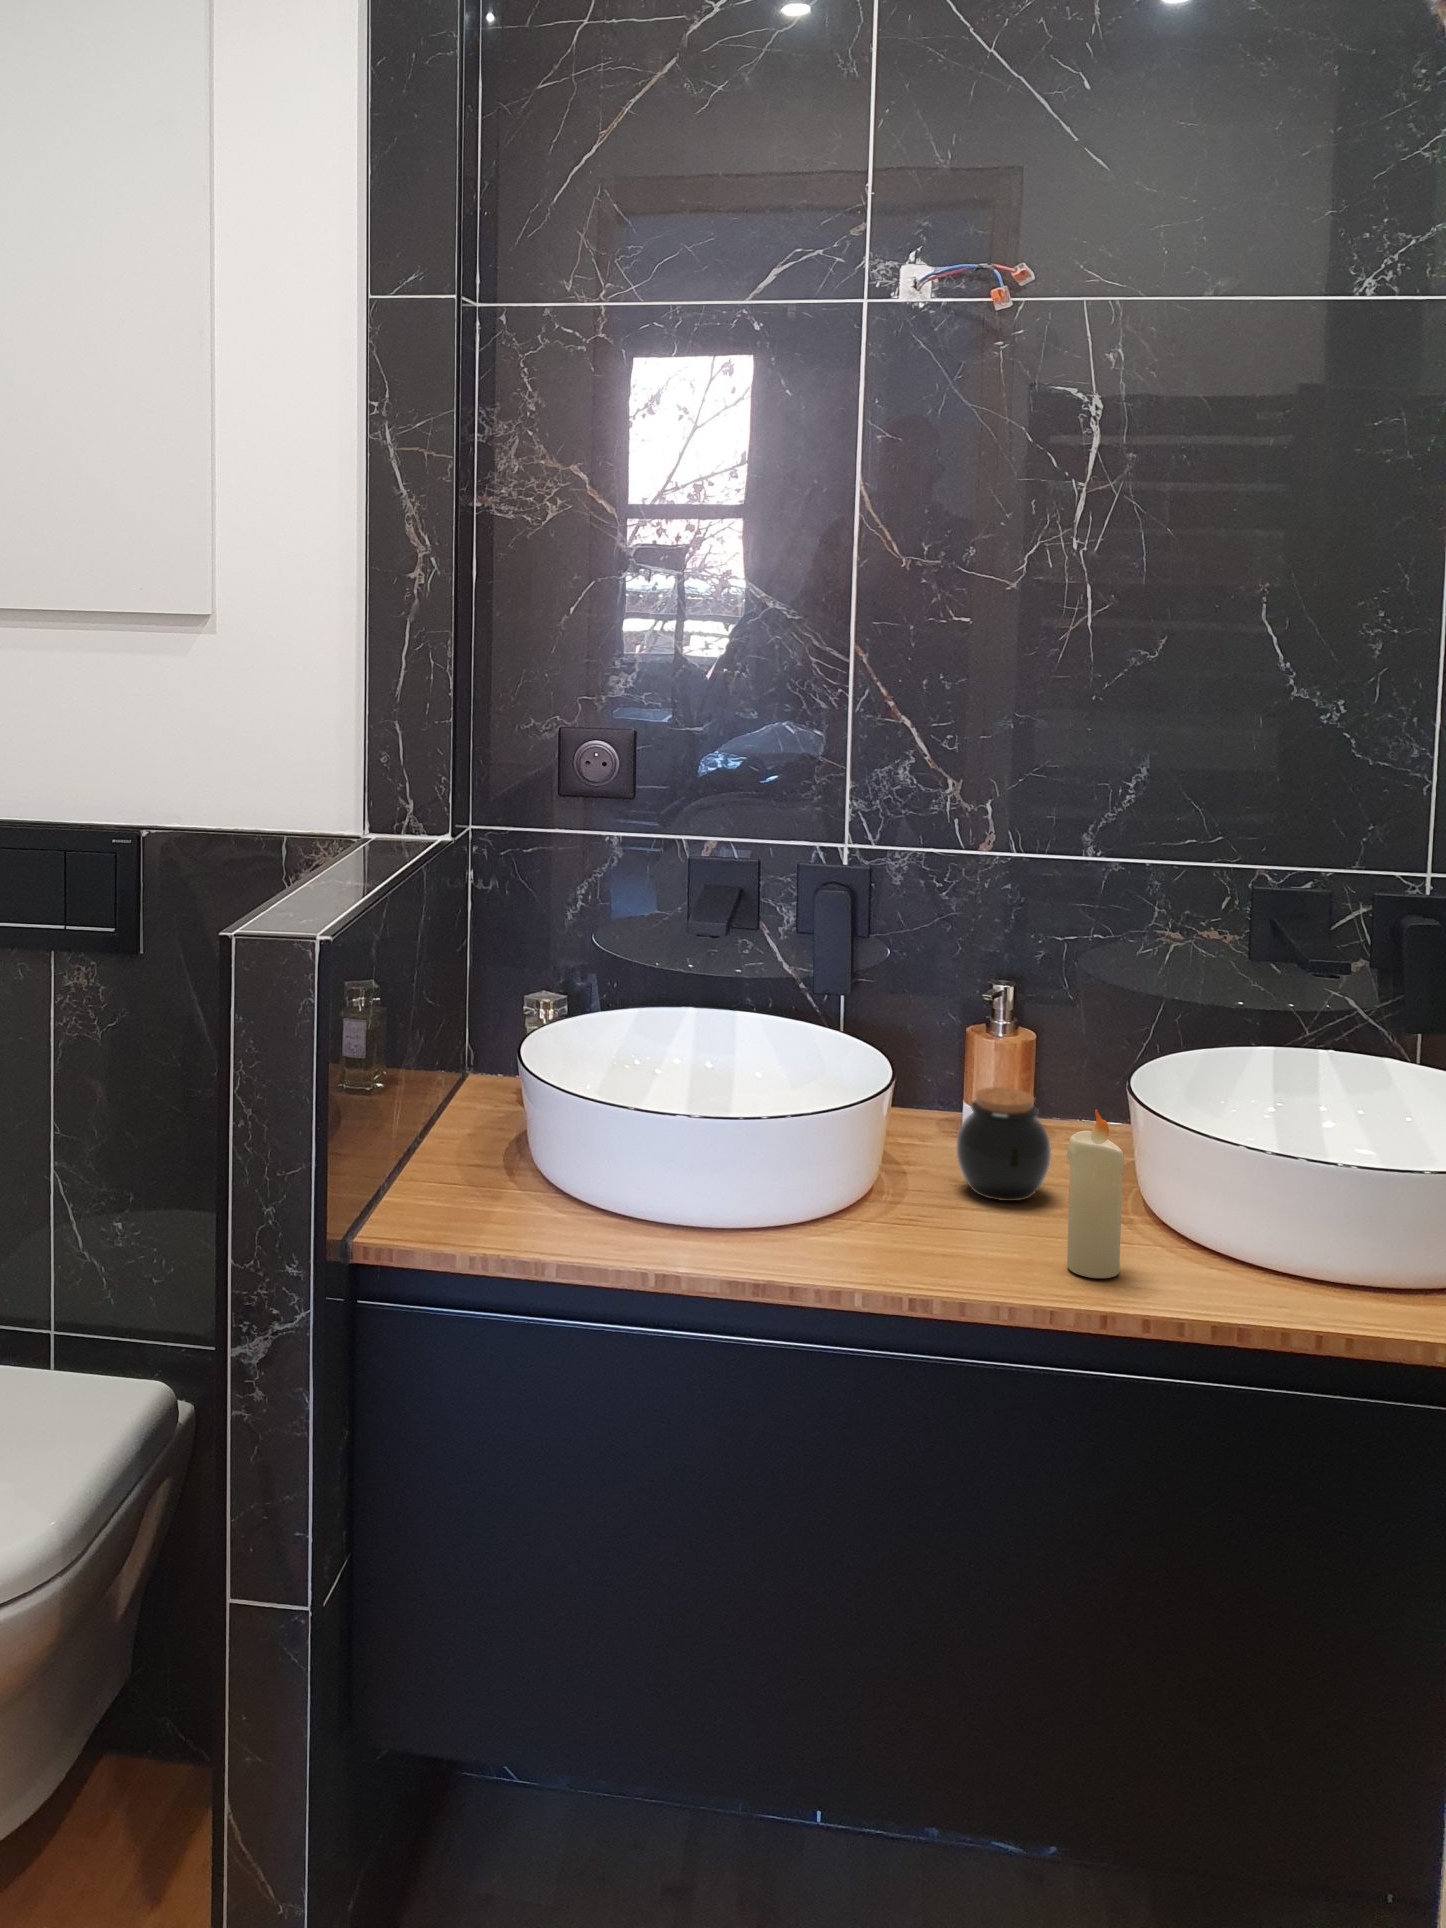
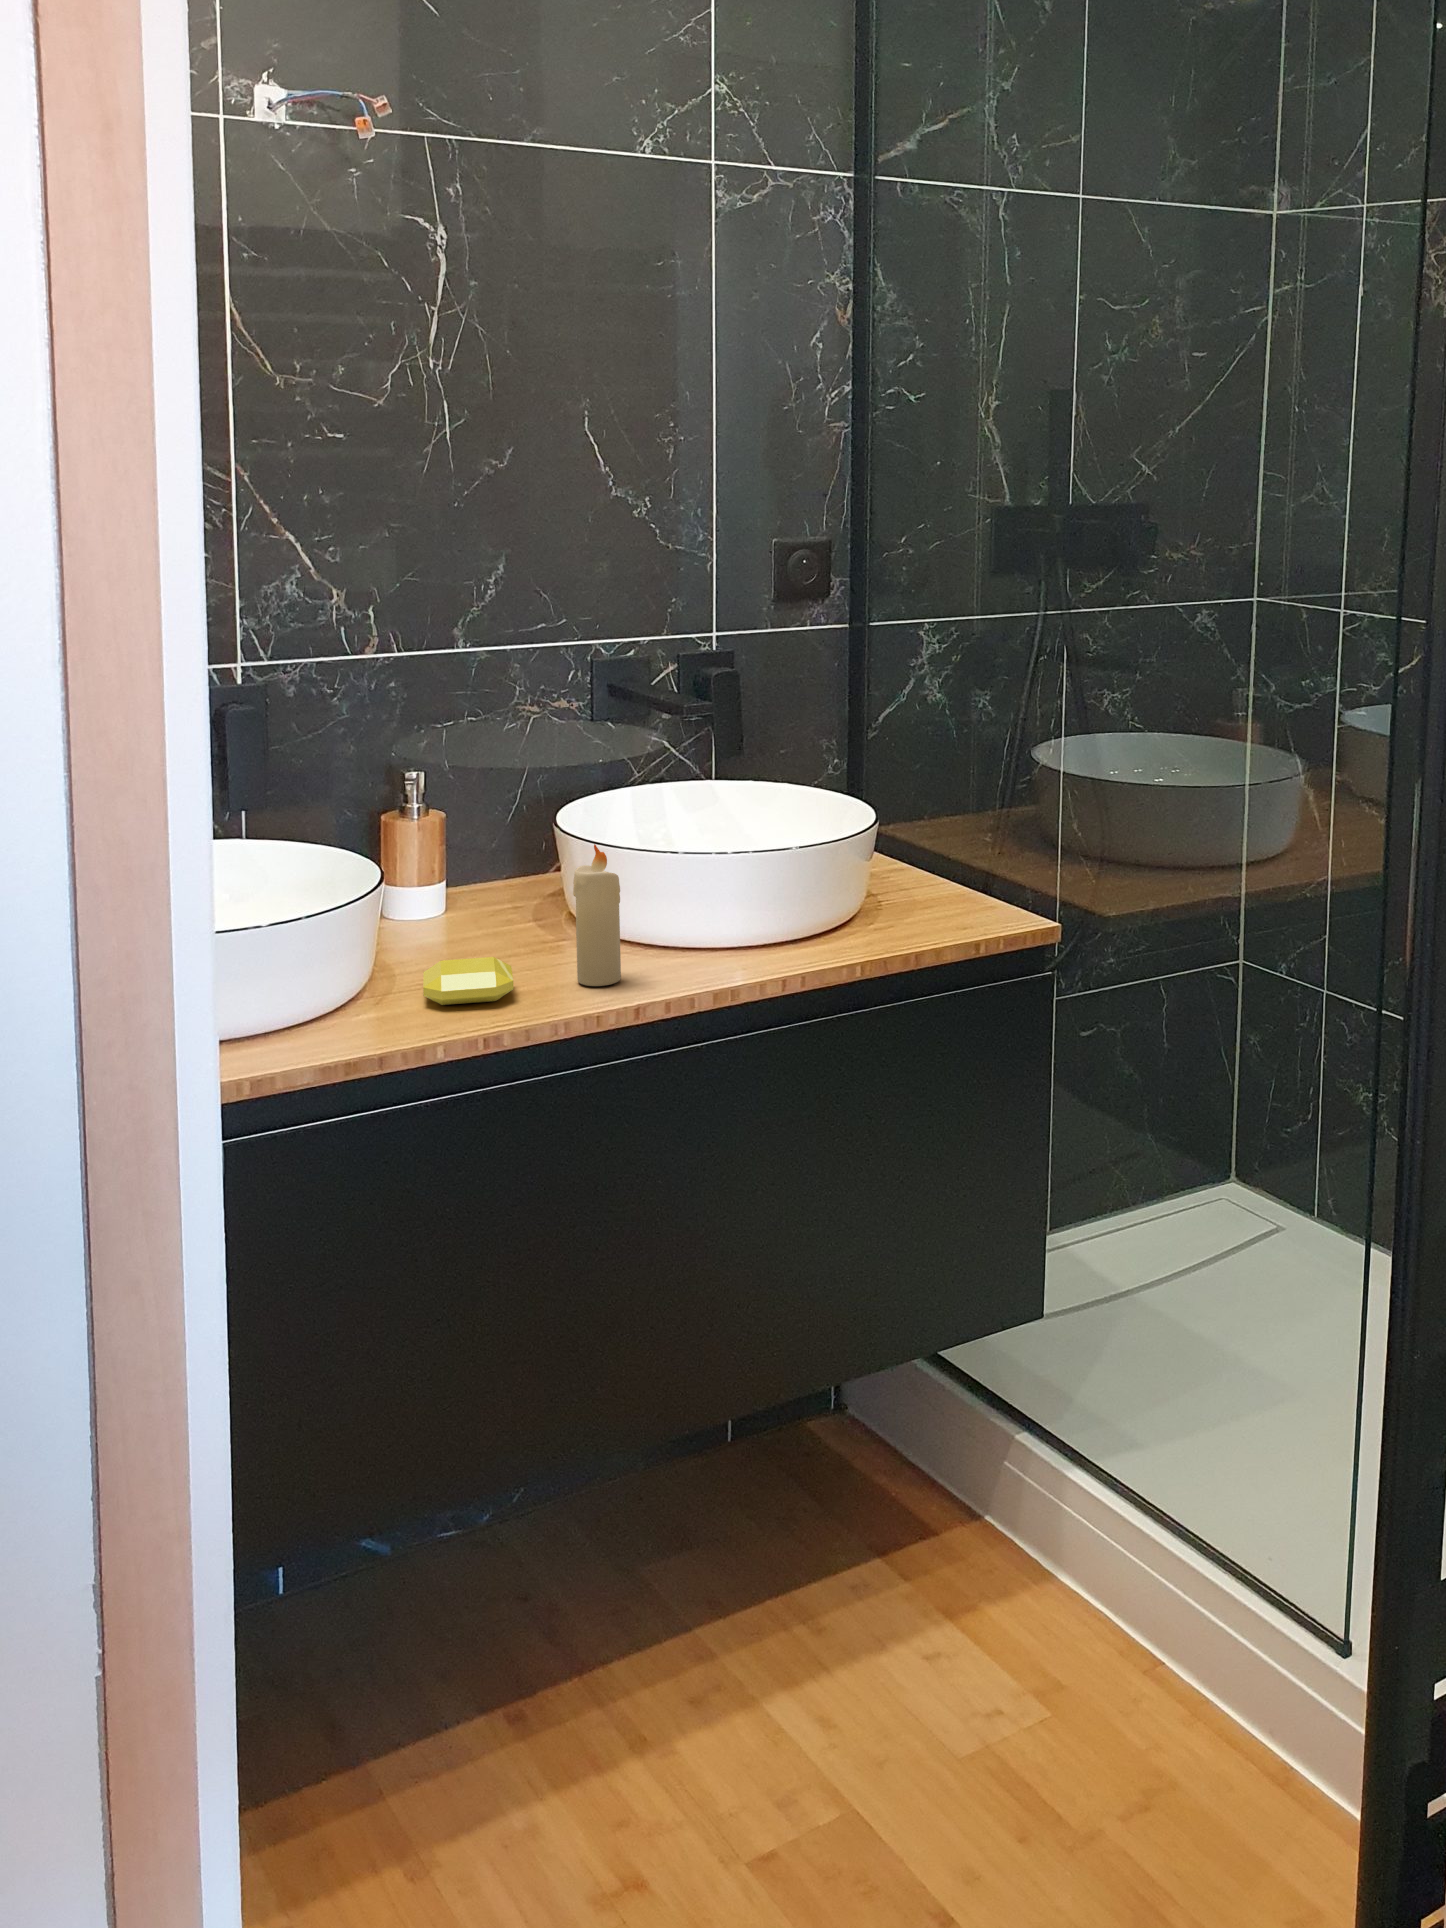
jar: present [957,1087,1051,1201] -> none [427,855,512,954]
soap bar: none [884,1200,995,1261] -> present [423,957,514,1005]

